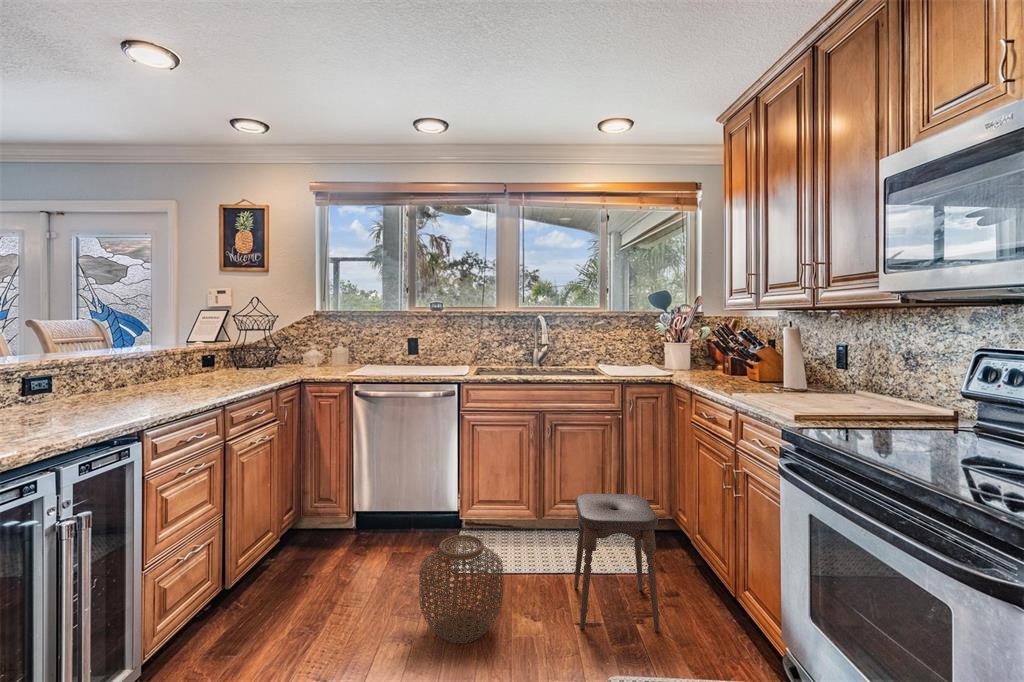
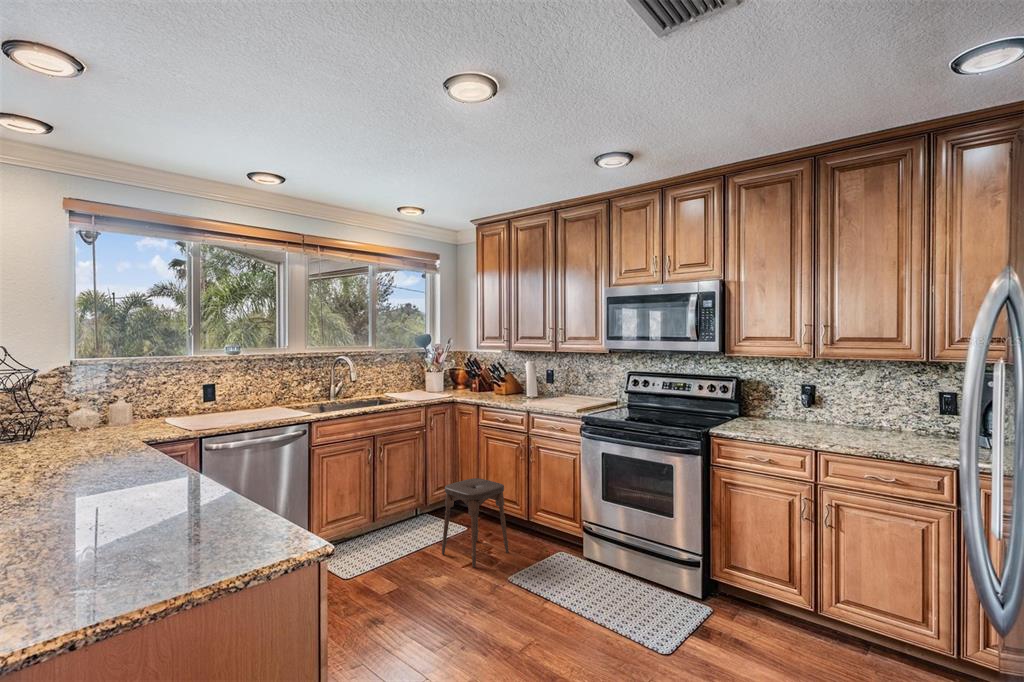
woven basket: present [419,535,503,643] -> none [381,529,443,605]

